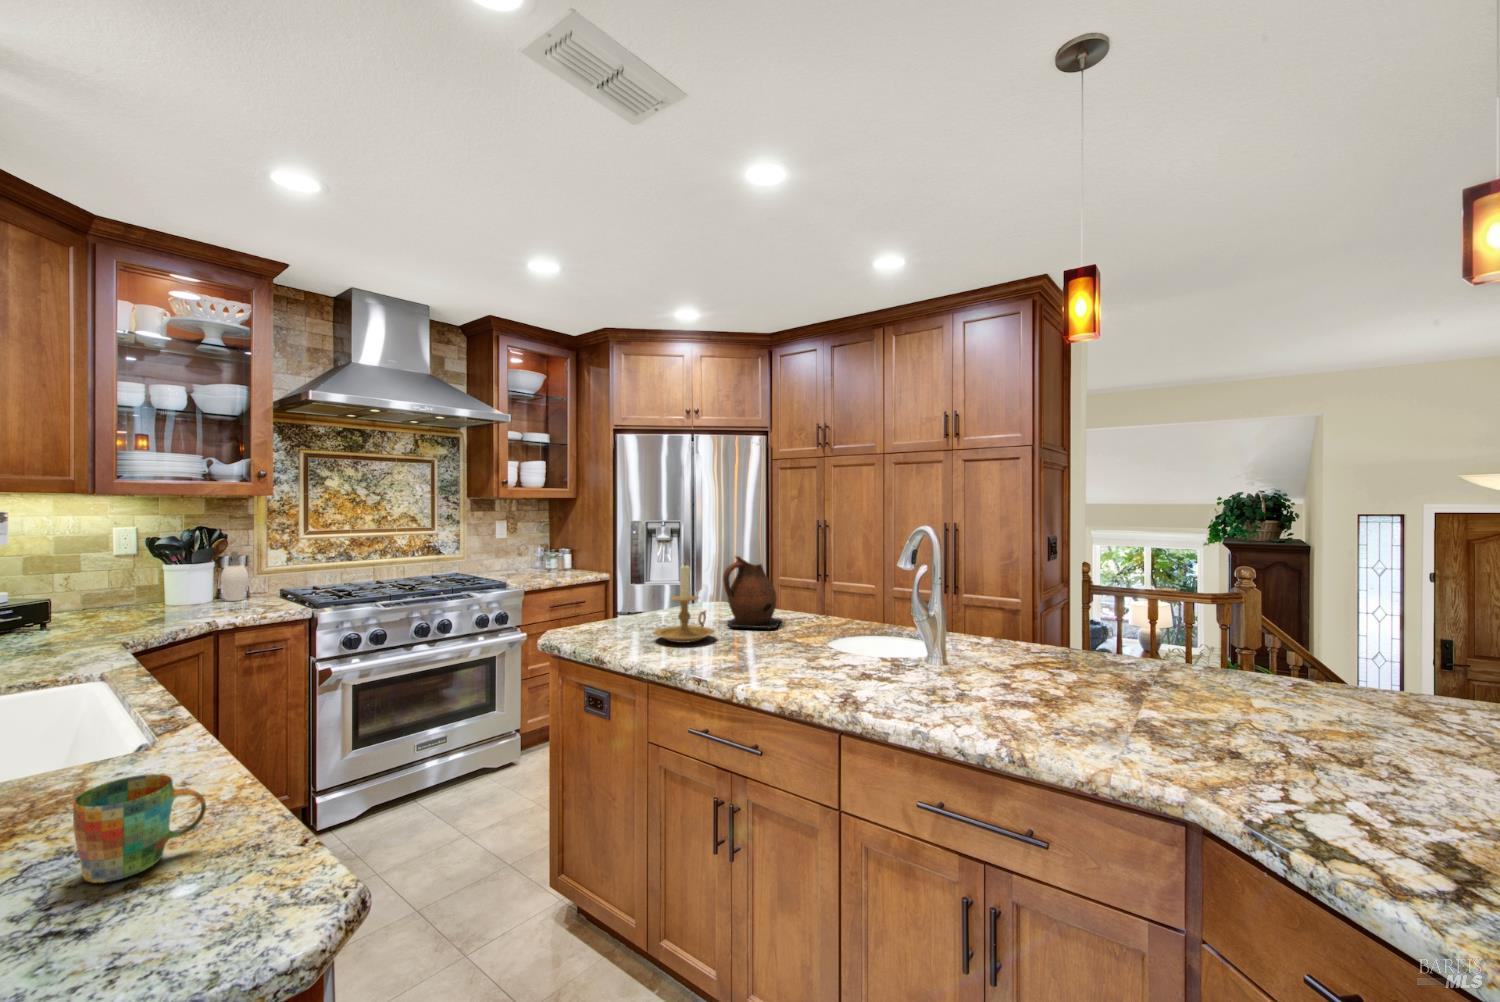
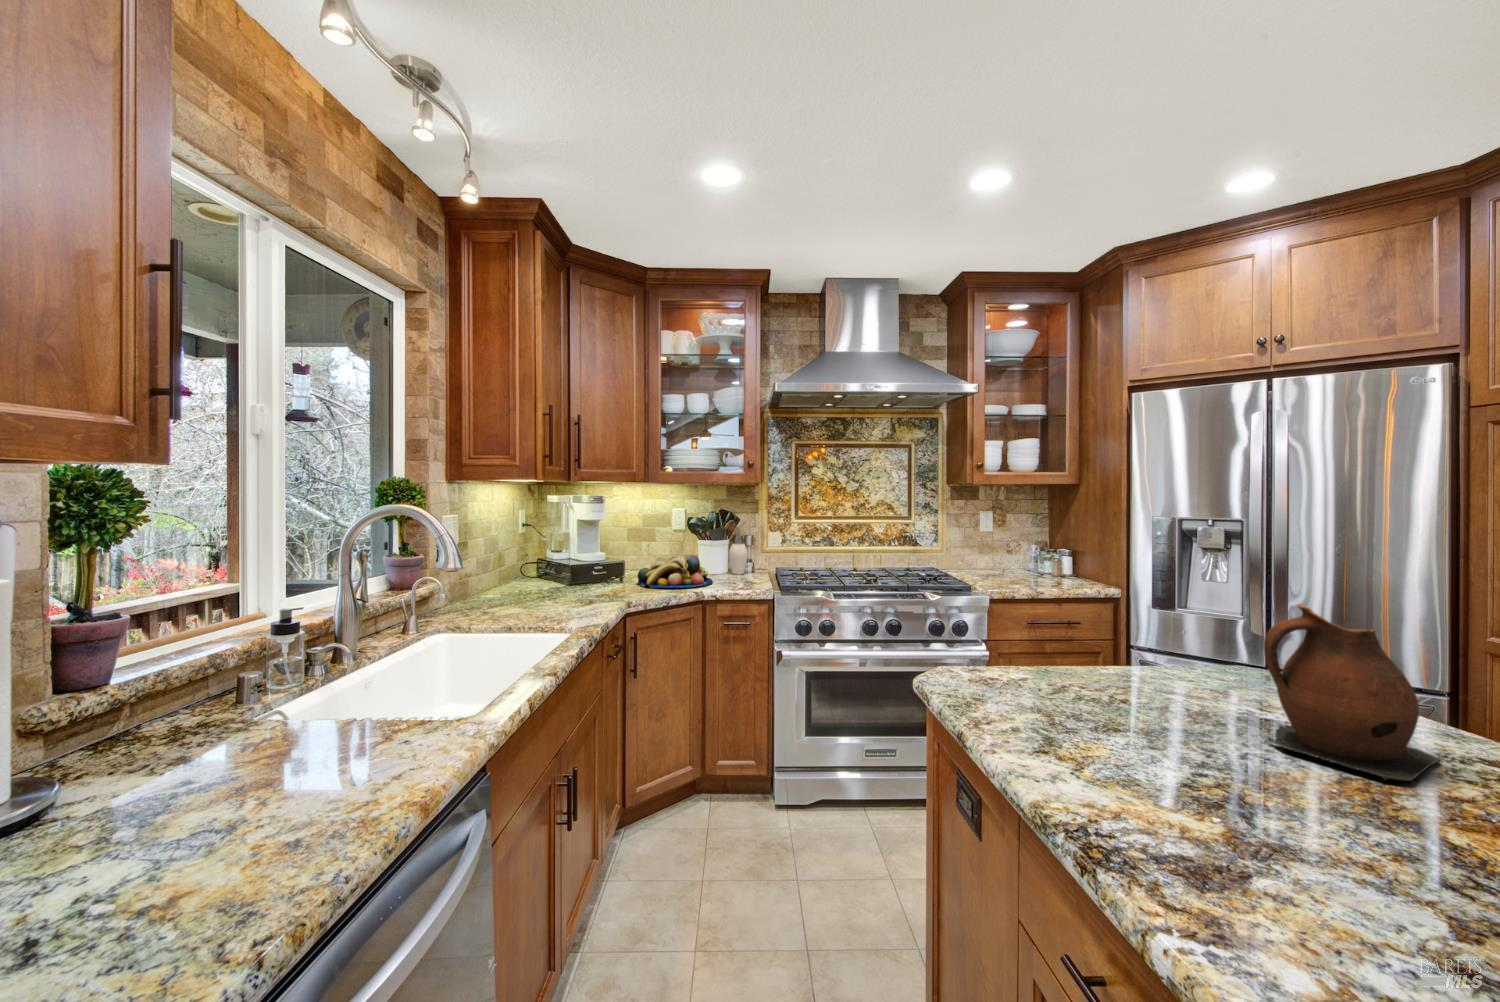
candle holder: present [654,565,715,643] -> none [1087,609,1223,762]
fruit bowl: none [88,583,215,626] -> present [637,556,713,588]
mug: present [73,774,206,883] -> none [144,799,268,927]

